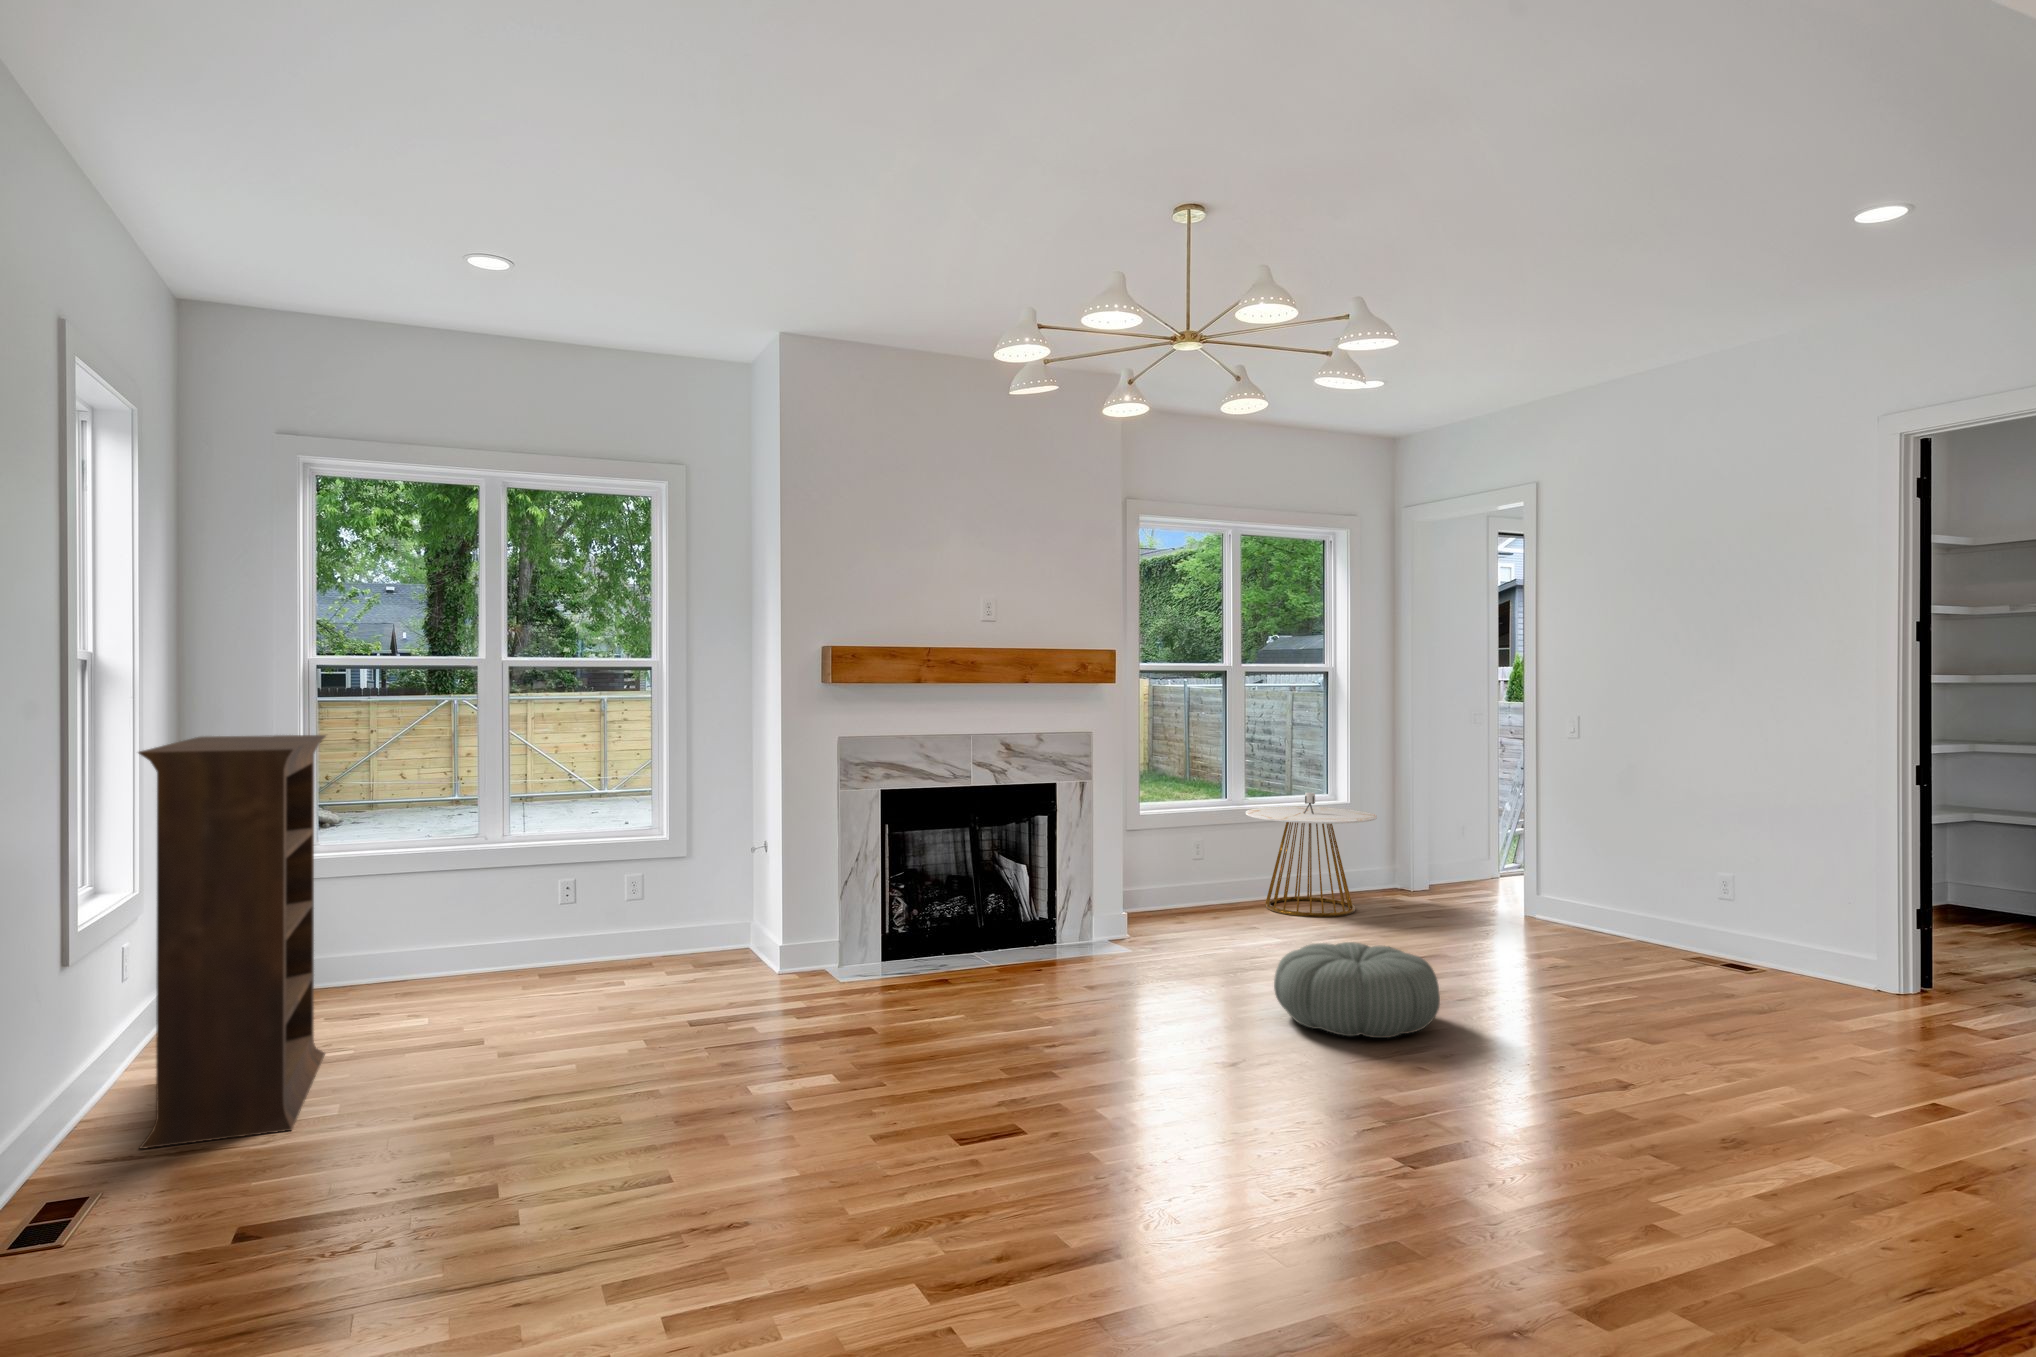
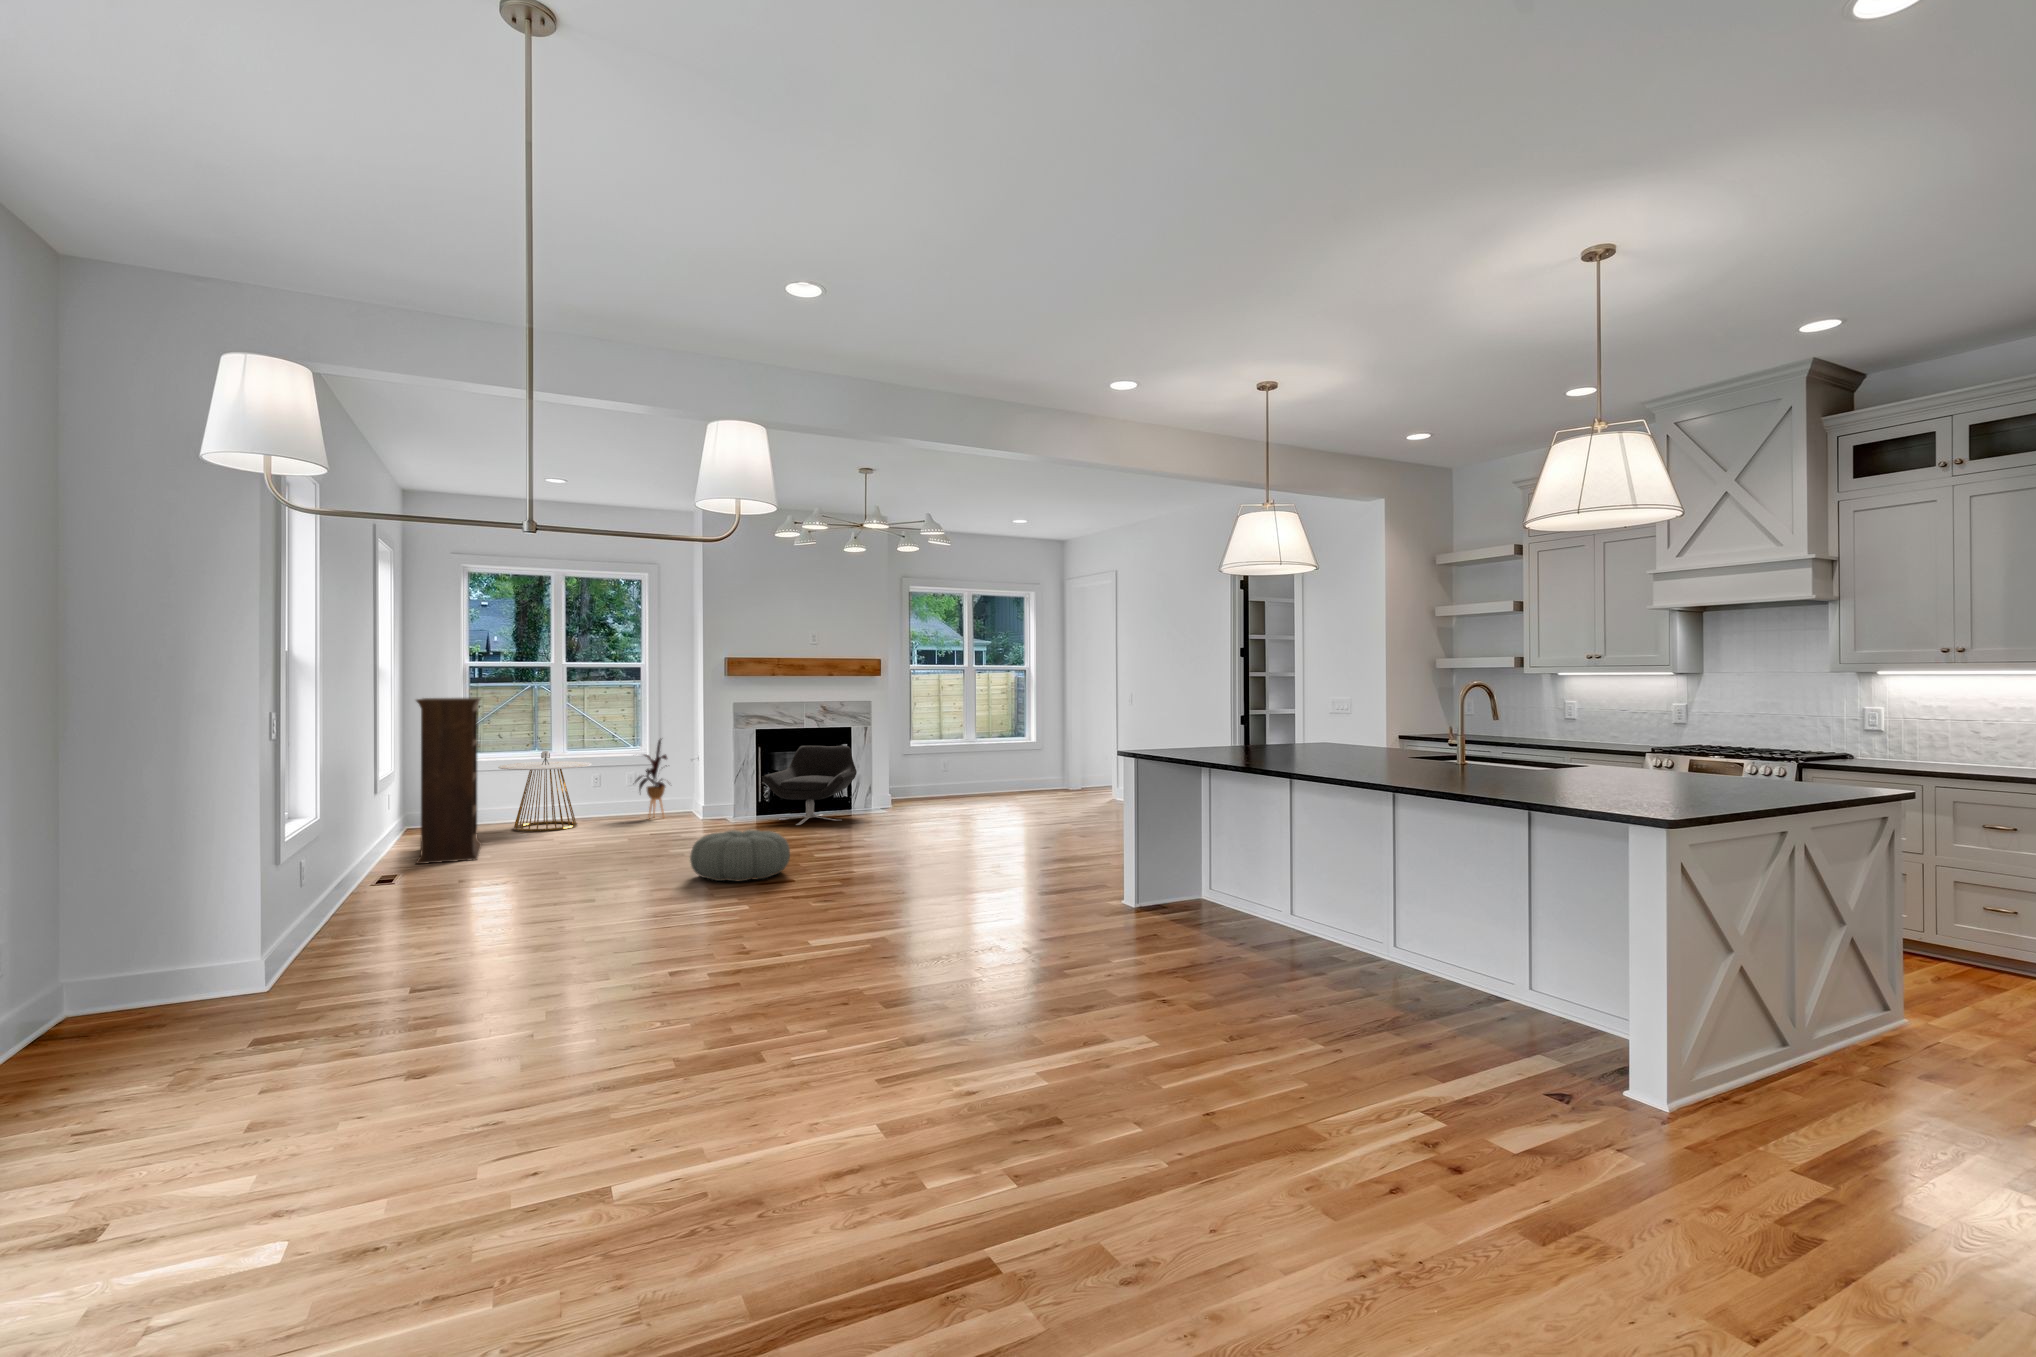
side table: present [1246,792,1377,917] -> present [498,751,591,832]
house plant: none [640,806,718,966] -> present [635,739,667,818]
lounge chair: none [901,820,1078,996] -> present [762,746,857,825]
pouf: present [1274,942,1440,1038] -> present [690,830,790,881]

